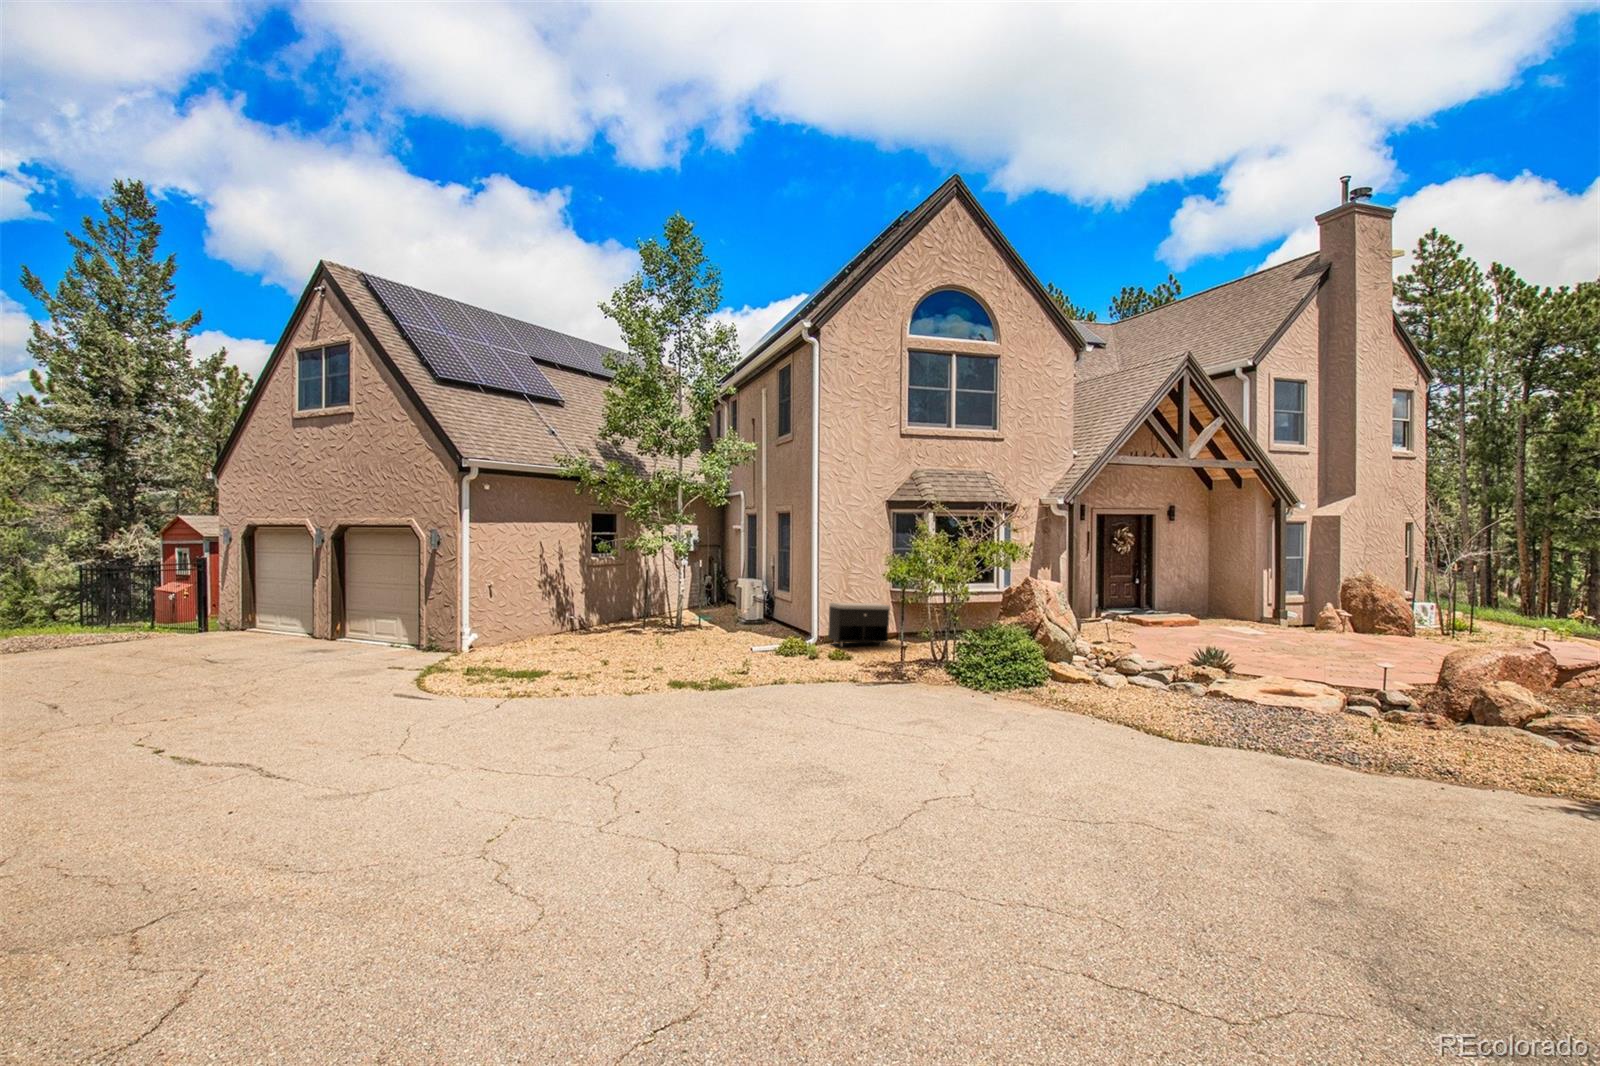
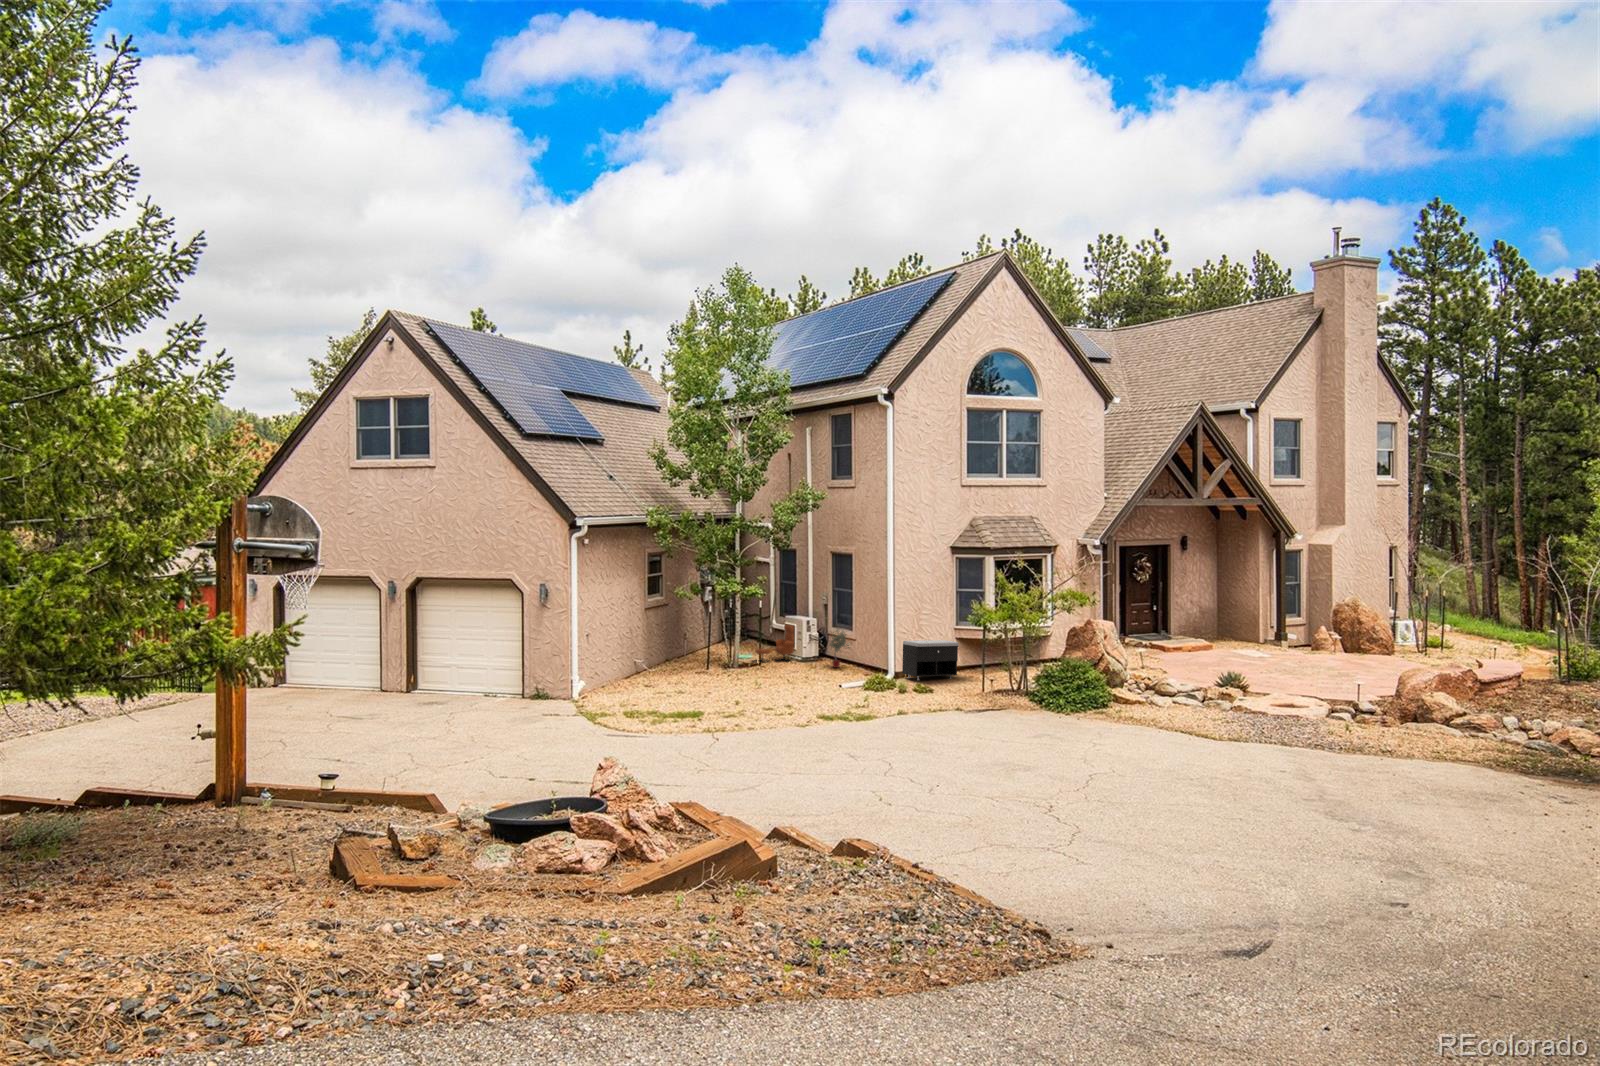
lounge chair: none [692,586,737,624] -> present [755,625,794,662]
potted tree: none [763,589,786,631] -> present [830,629,849,668]

